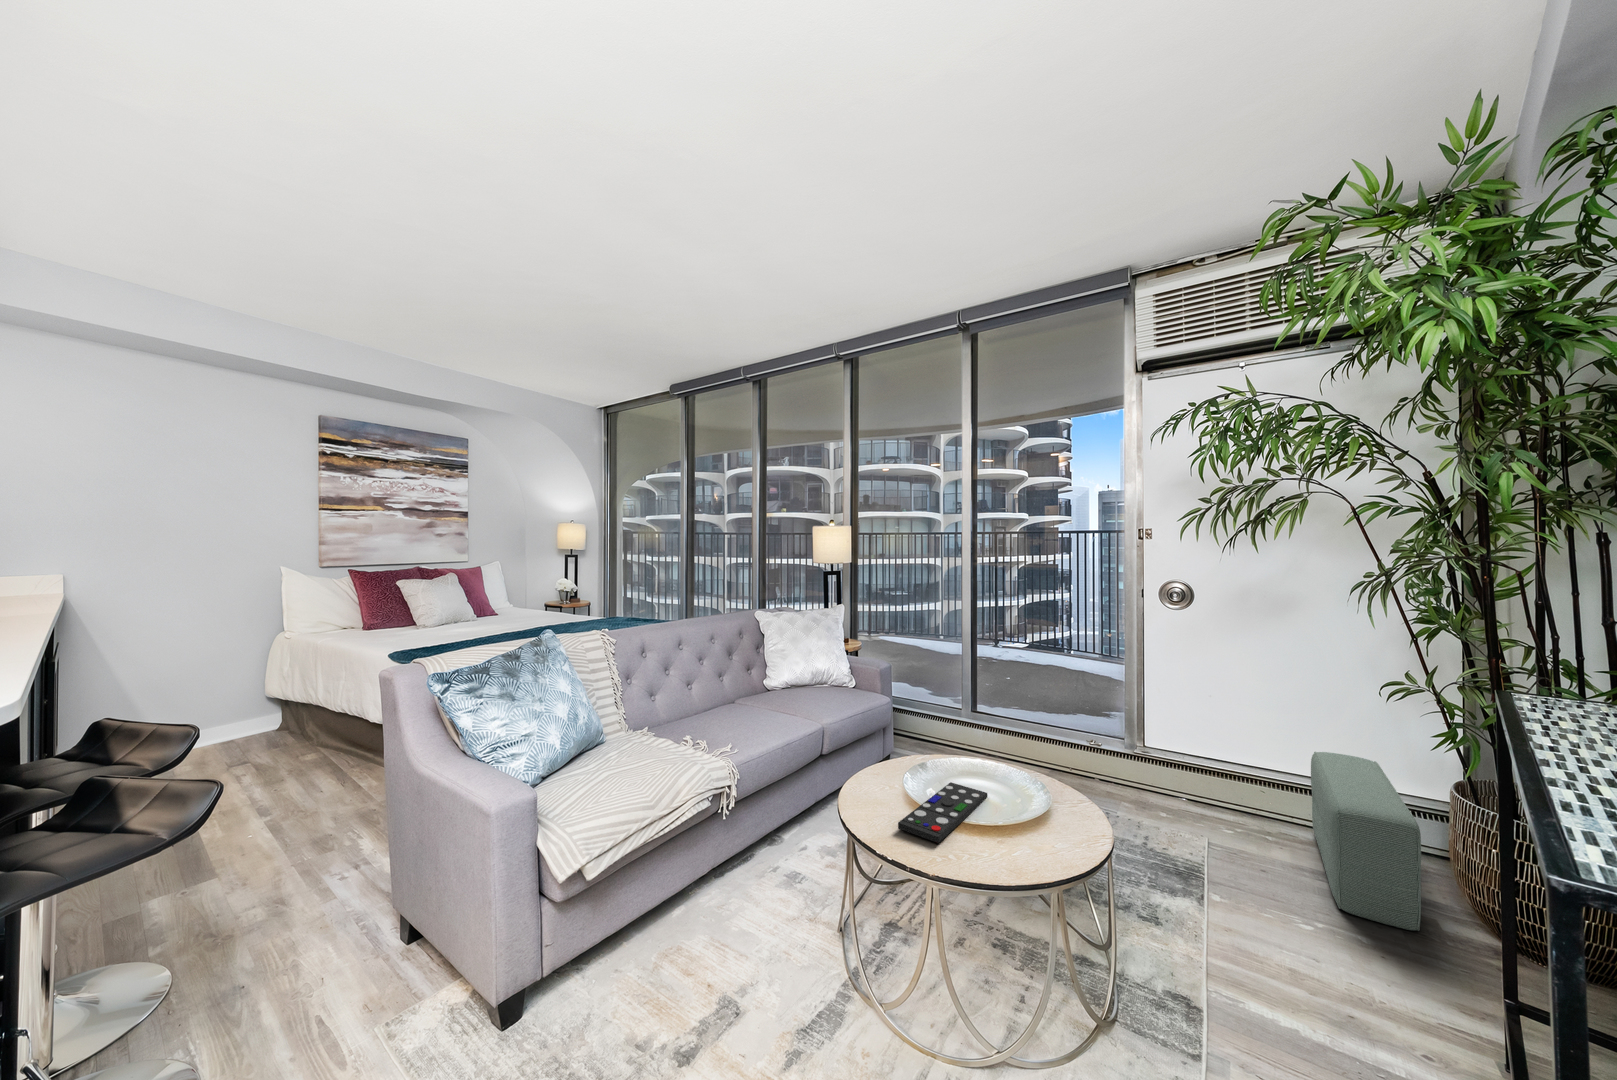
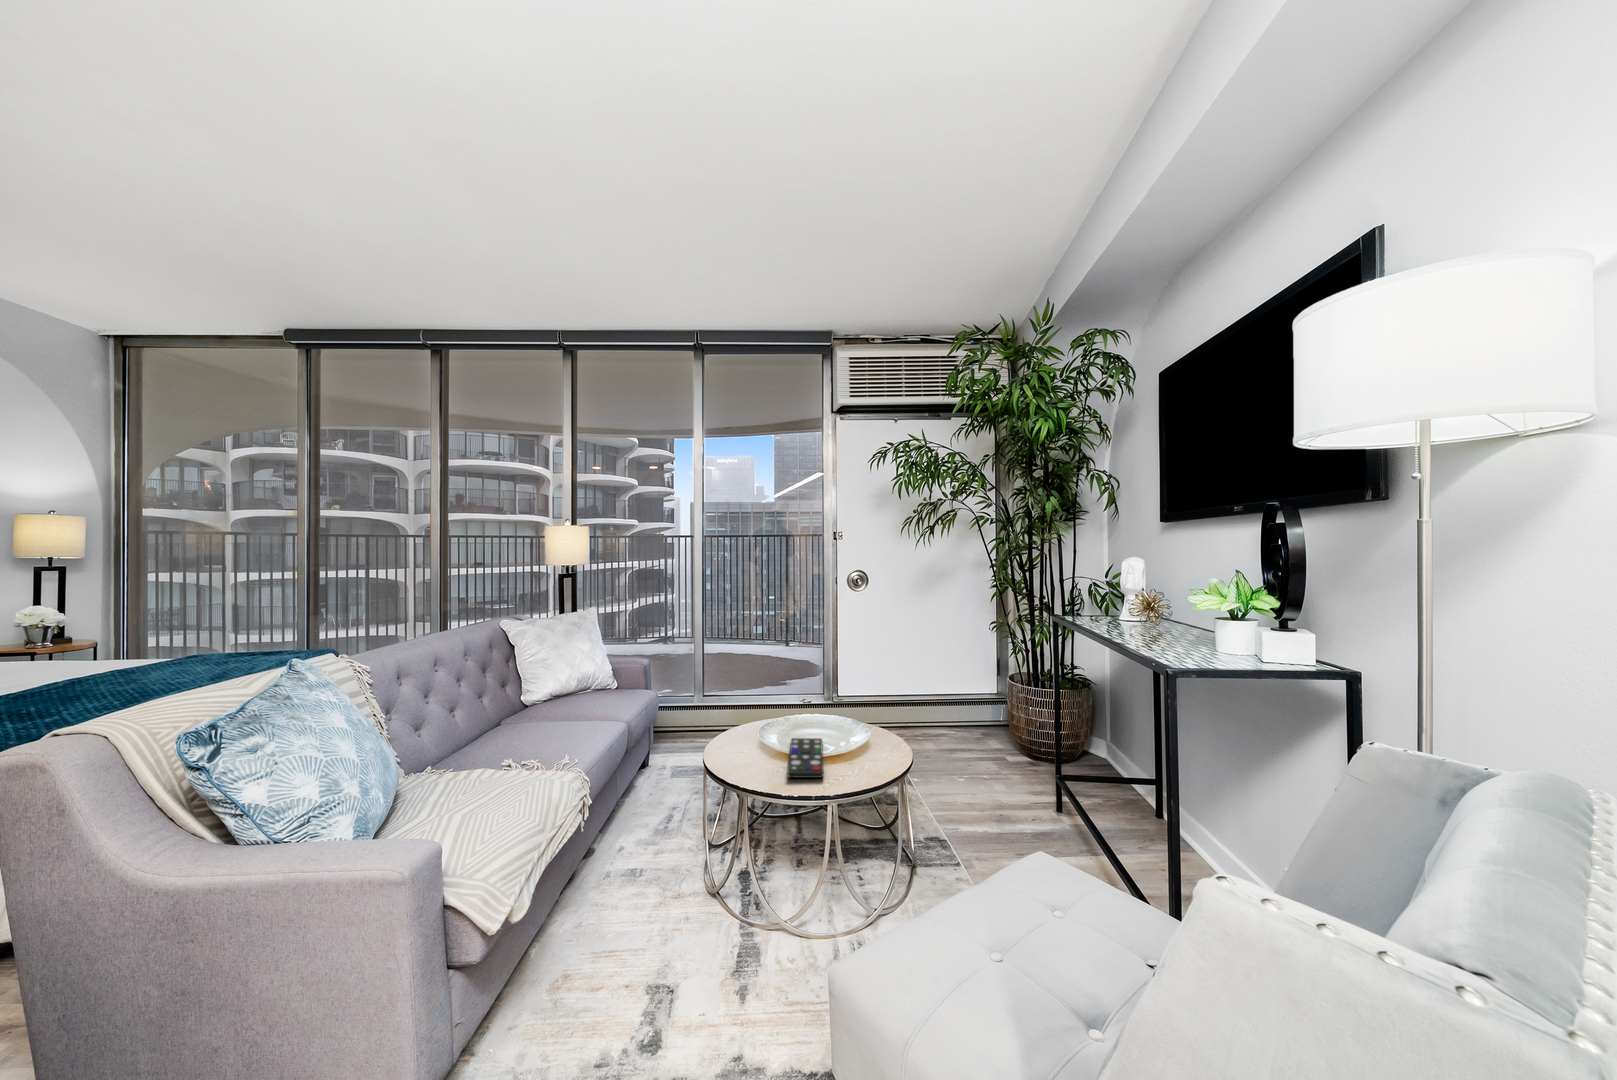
pouf: present [1311,752,1421,931] -> none [937,676,1003,766]

